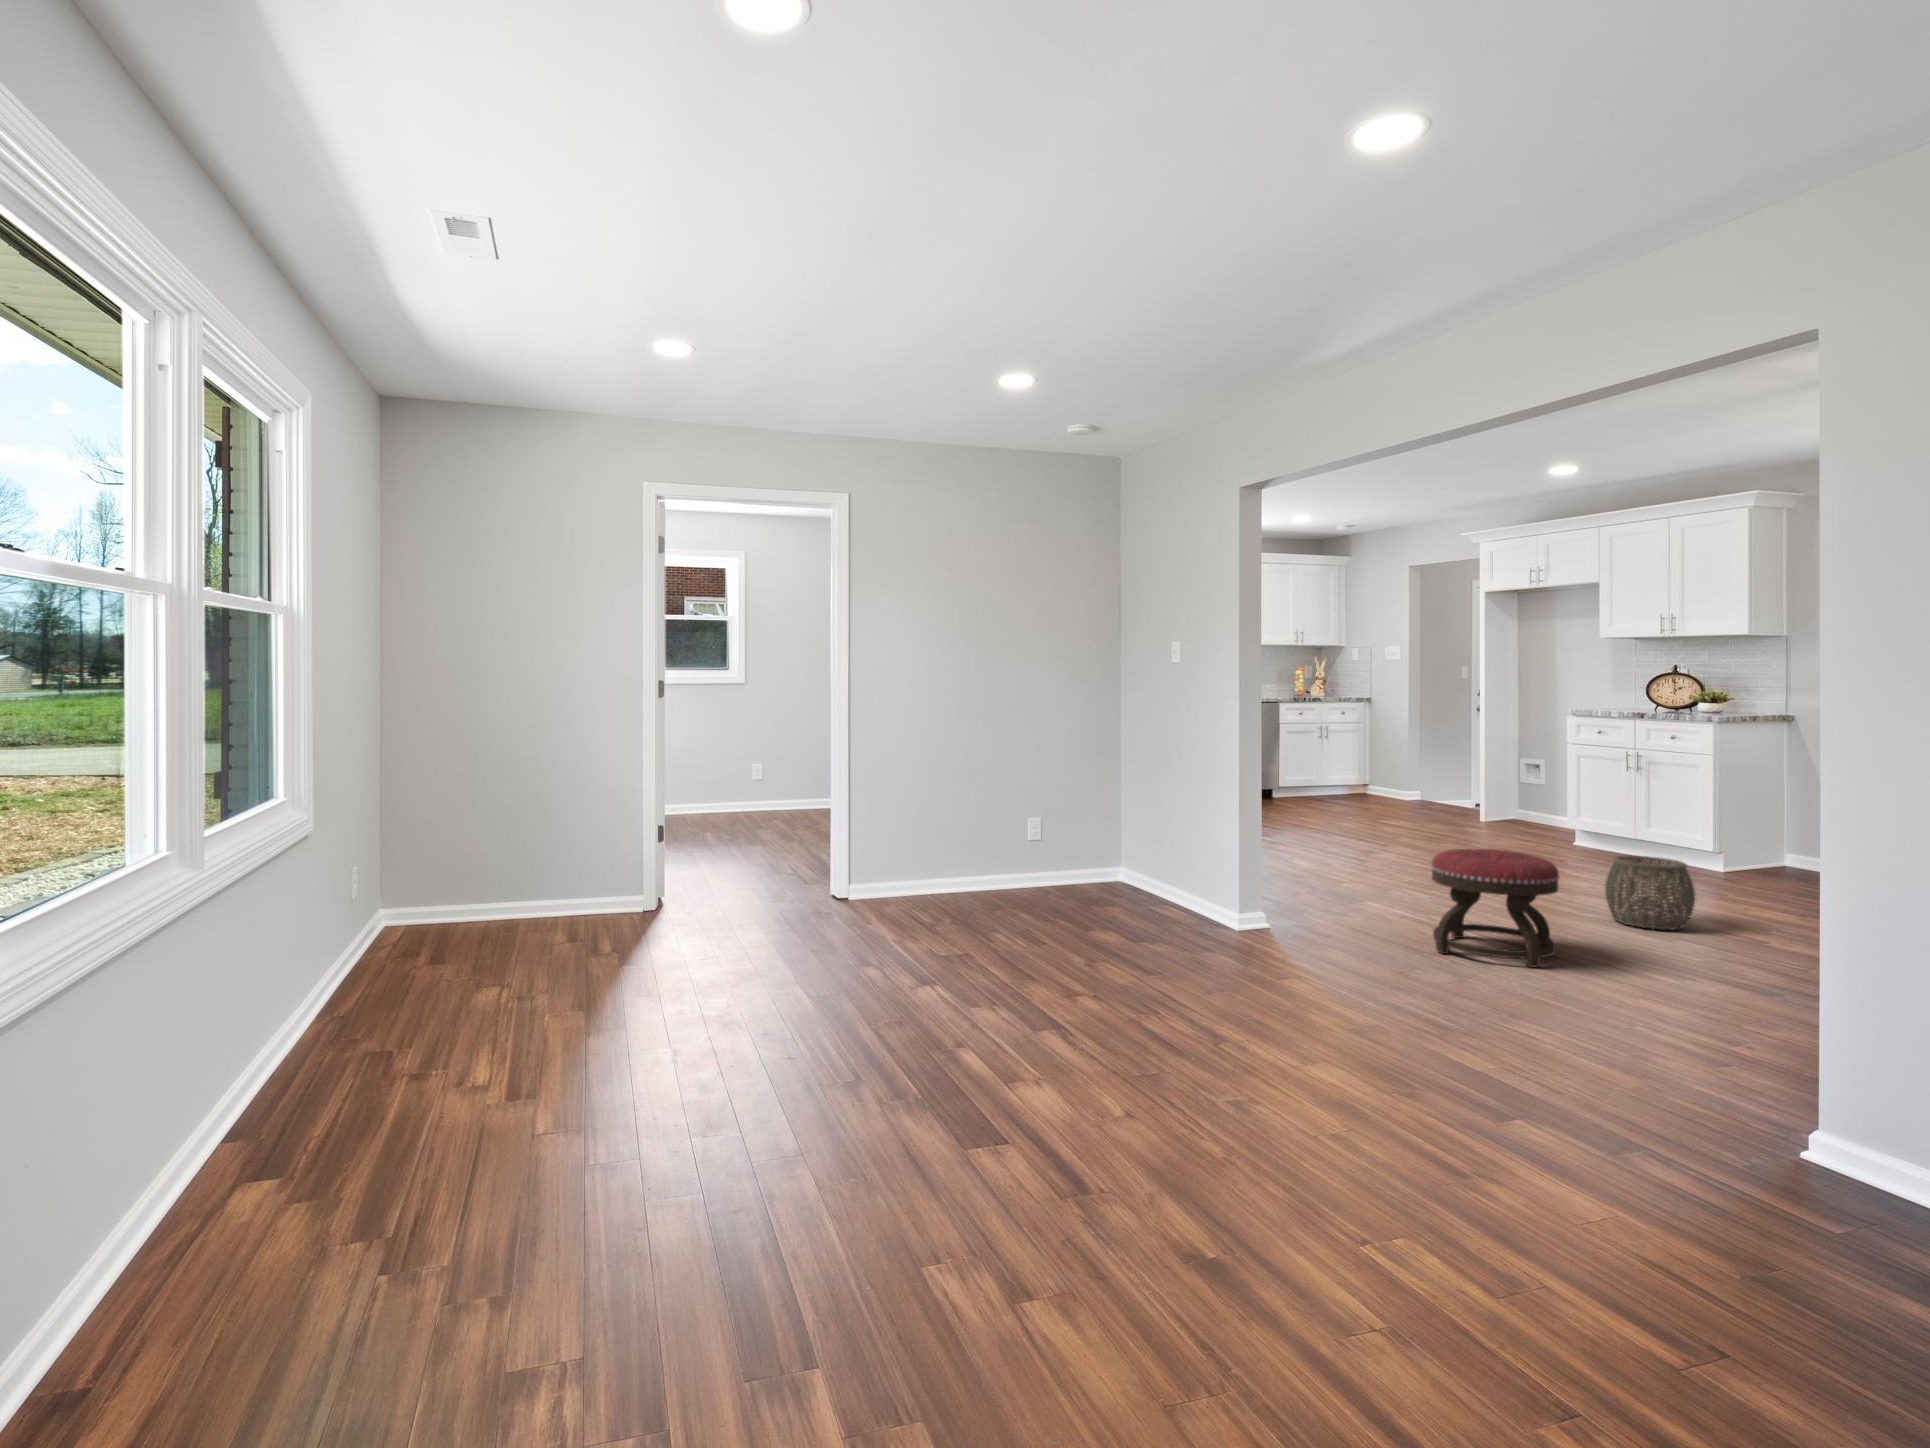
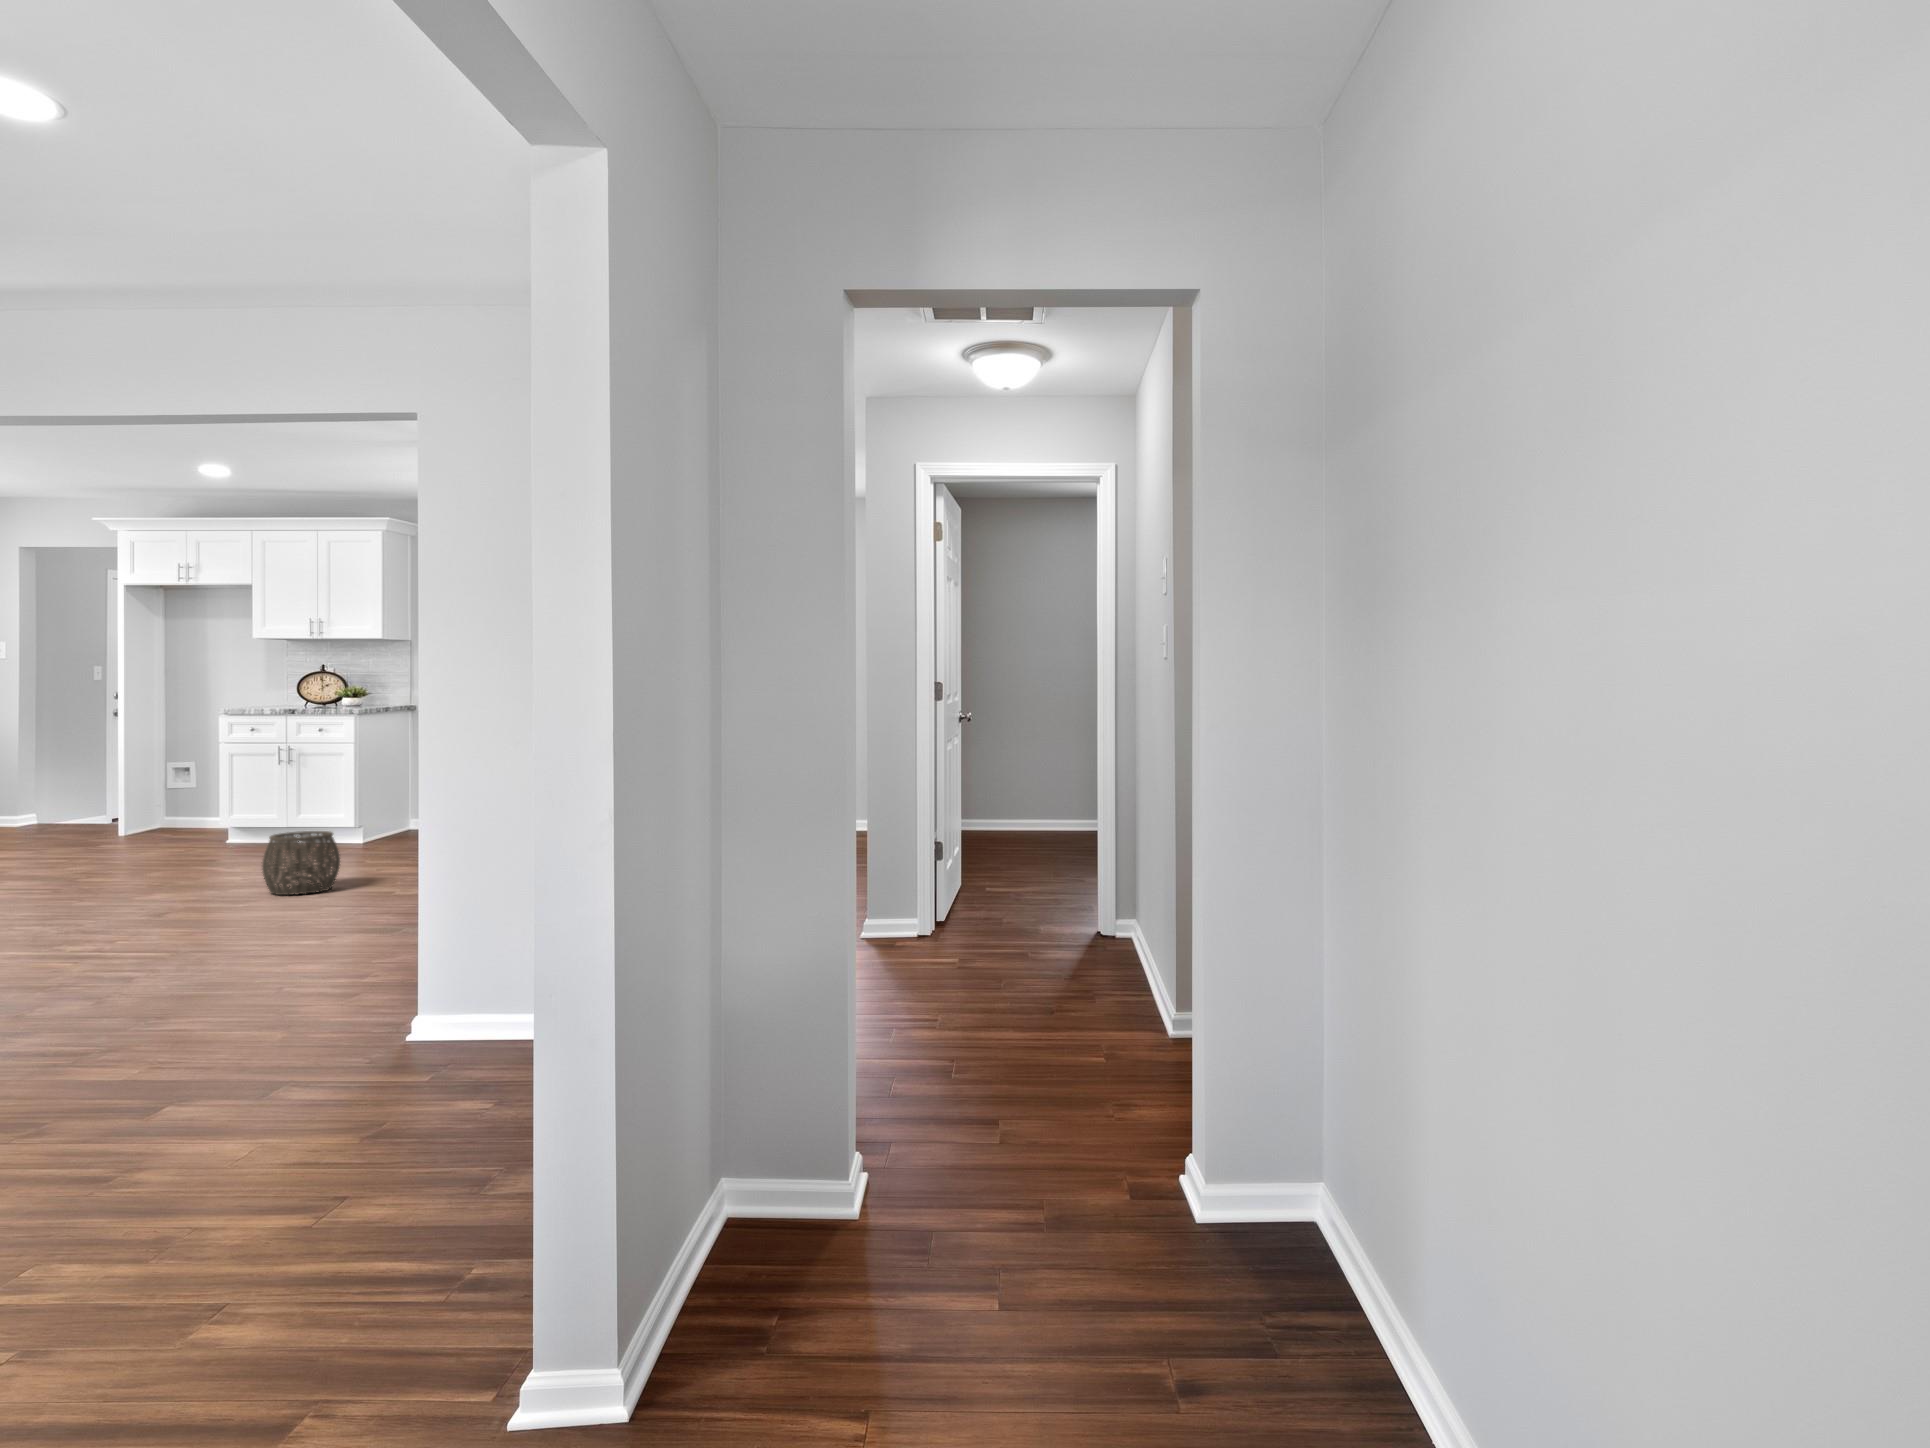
ottoman: present [1431,849,1559,968] -> none [82,837,222,951]

